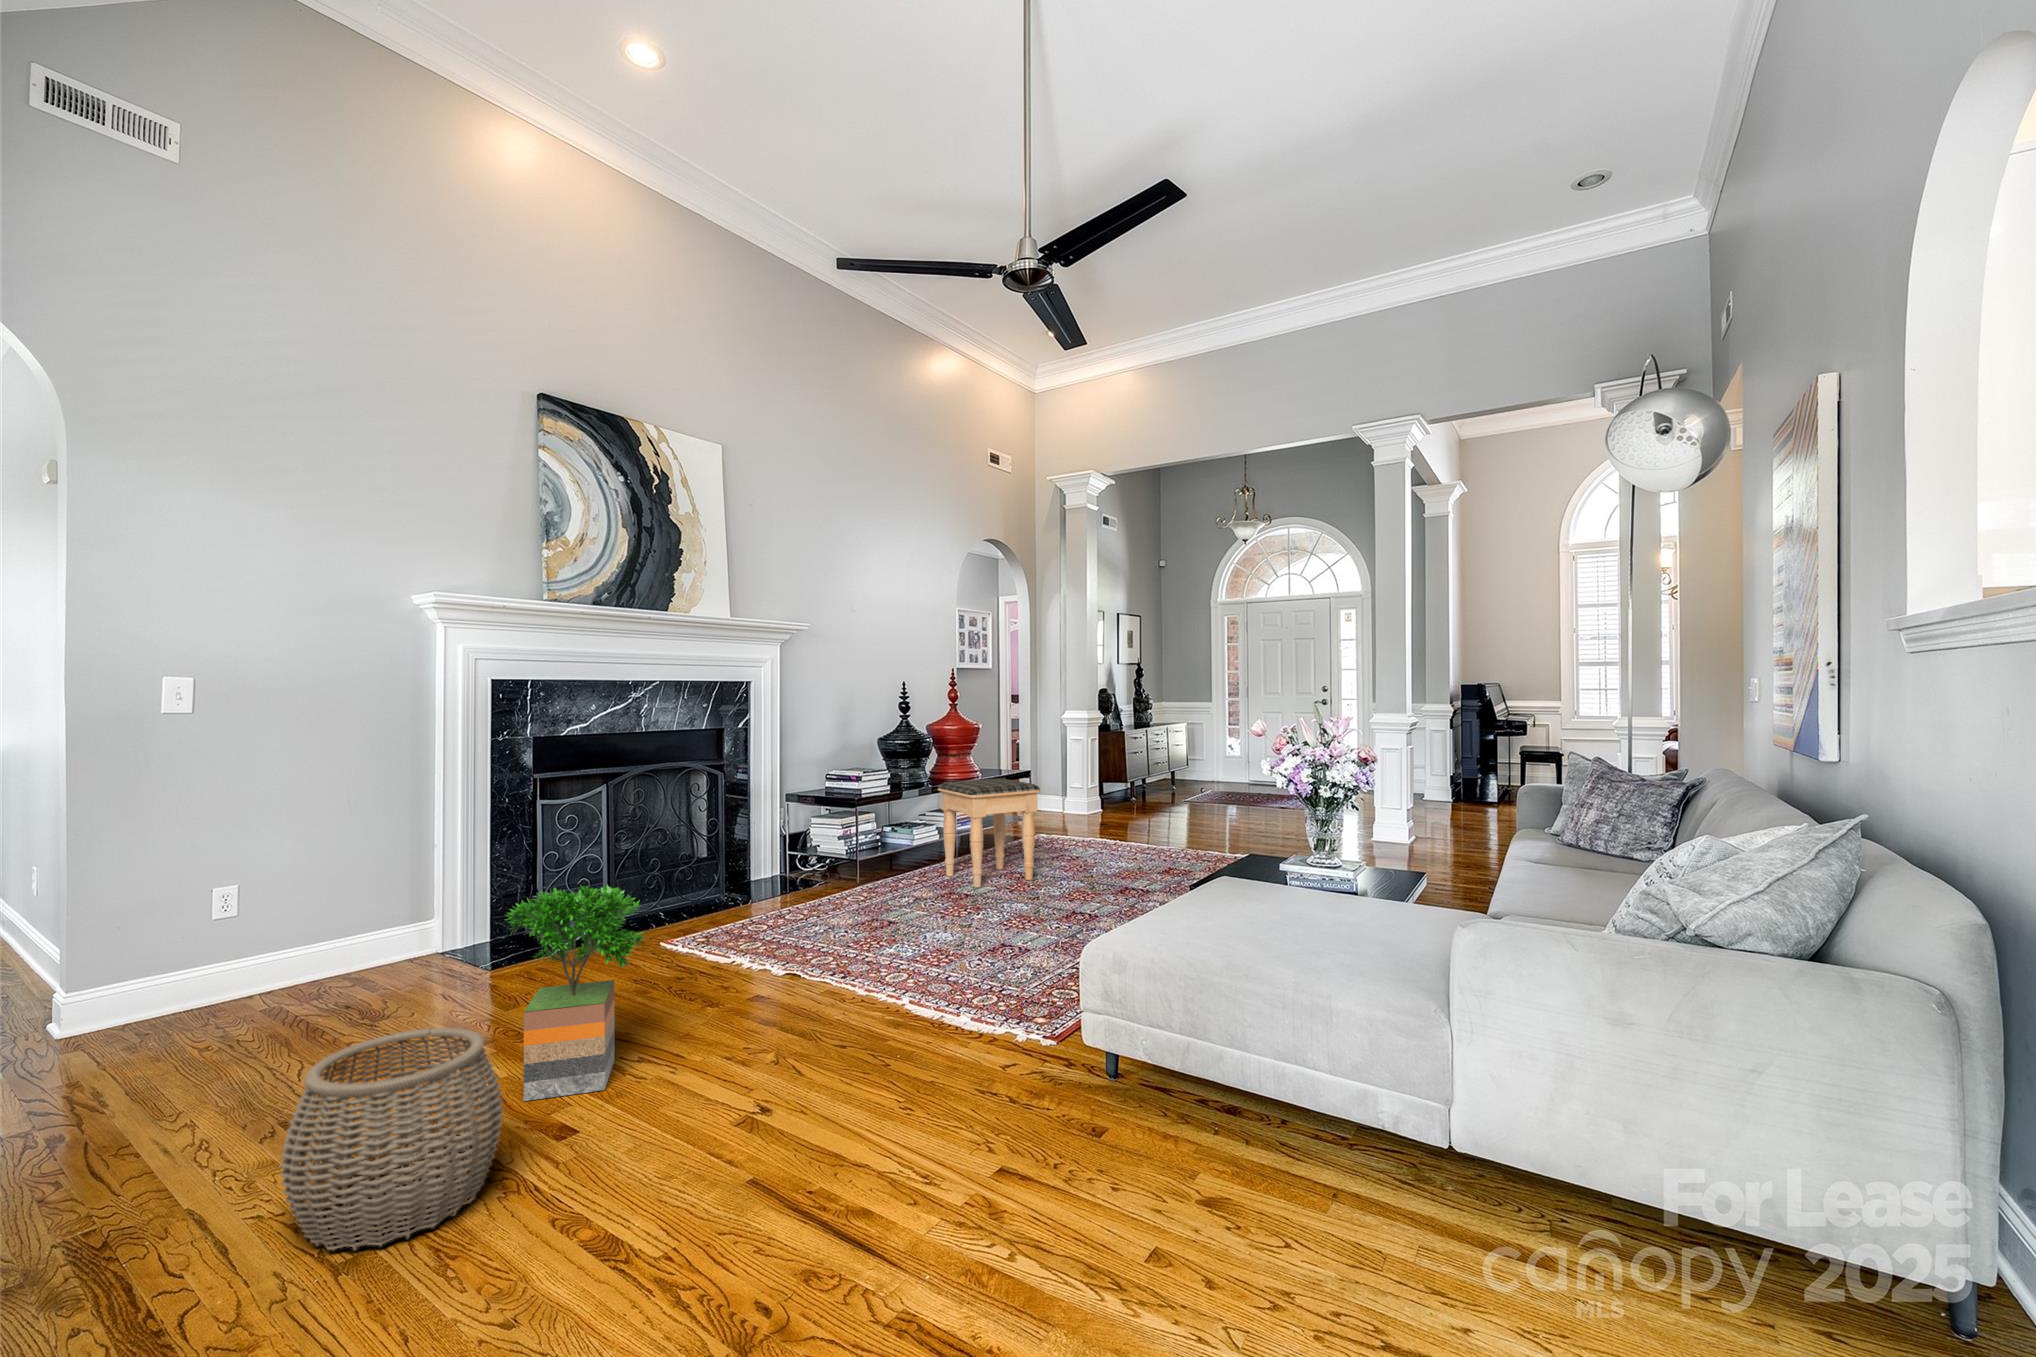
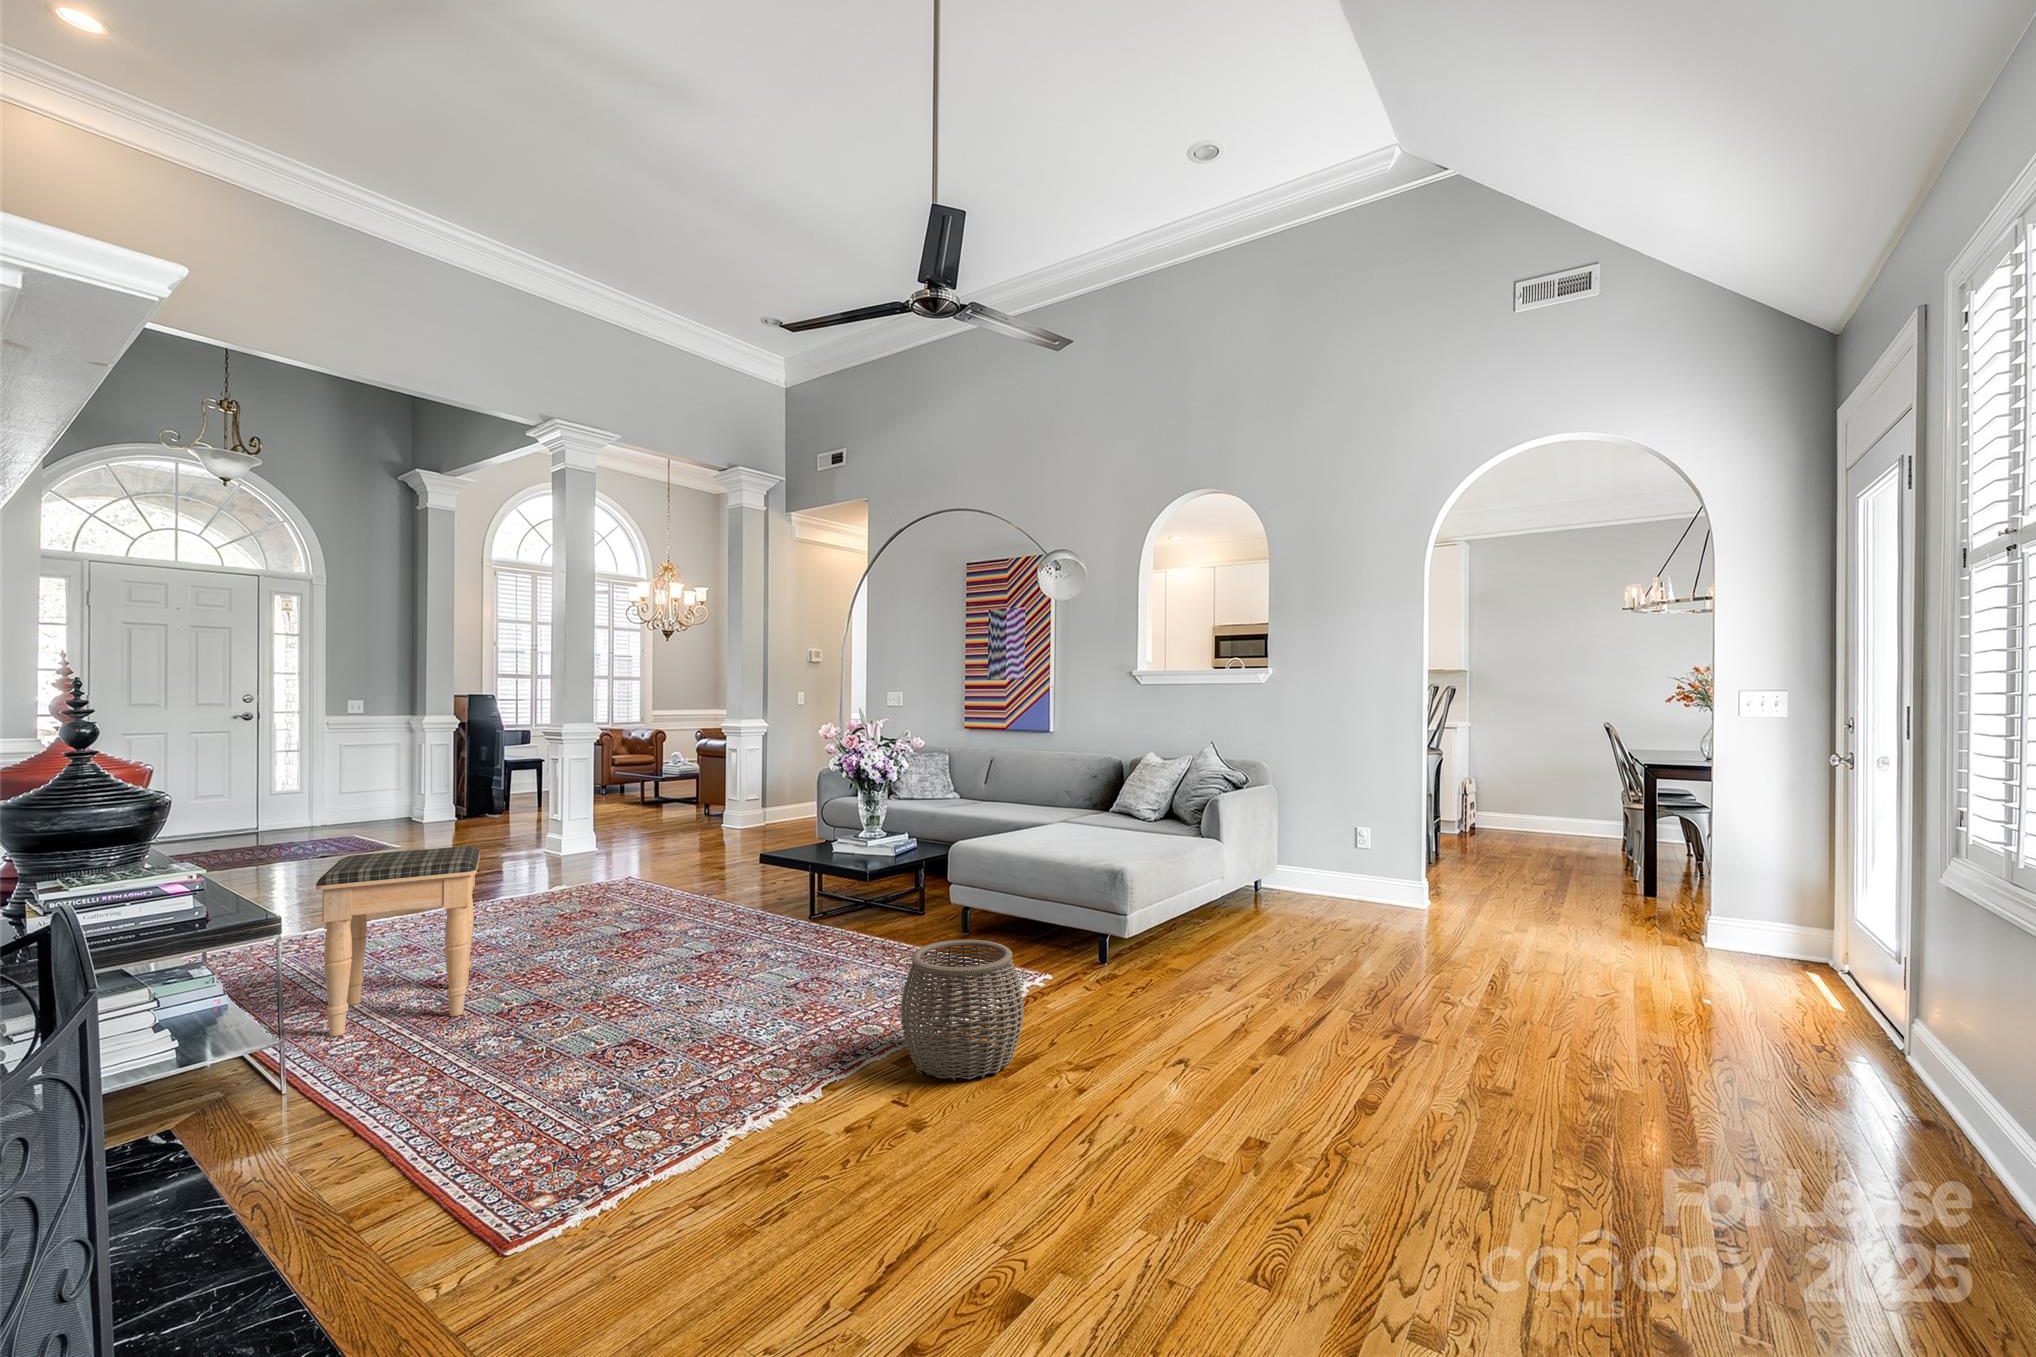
potted tree: present [505,884,645,1101] -> none [1046,935,1216,1212]
woven basket: present [280,1027,503,1250] -> present [900,940,1024,1080]

